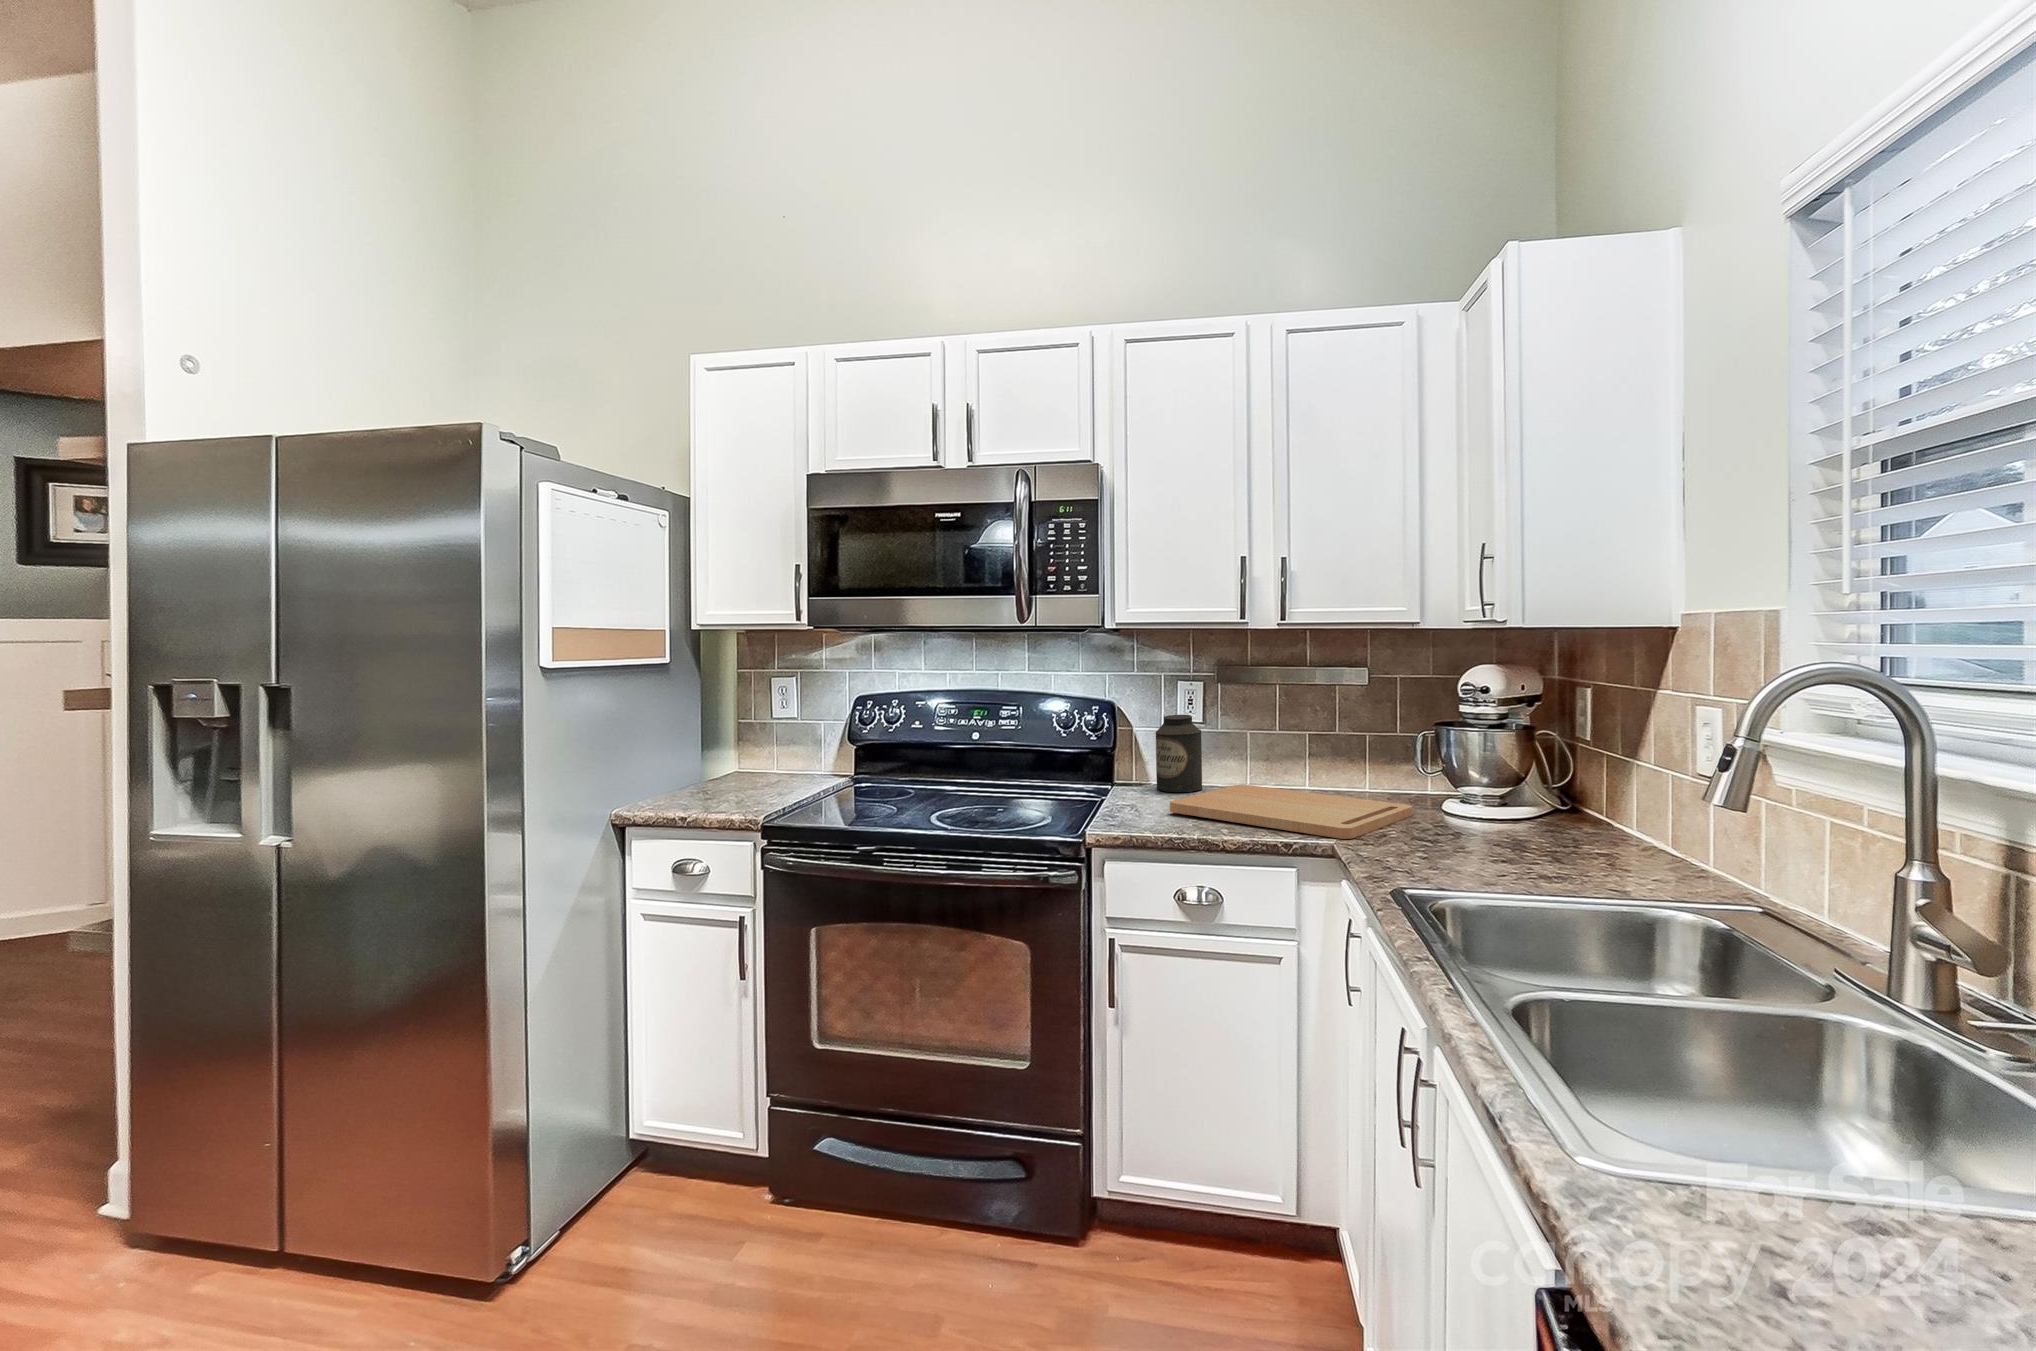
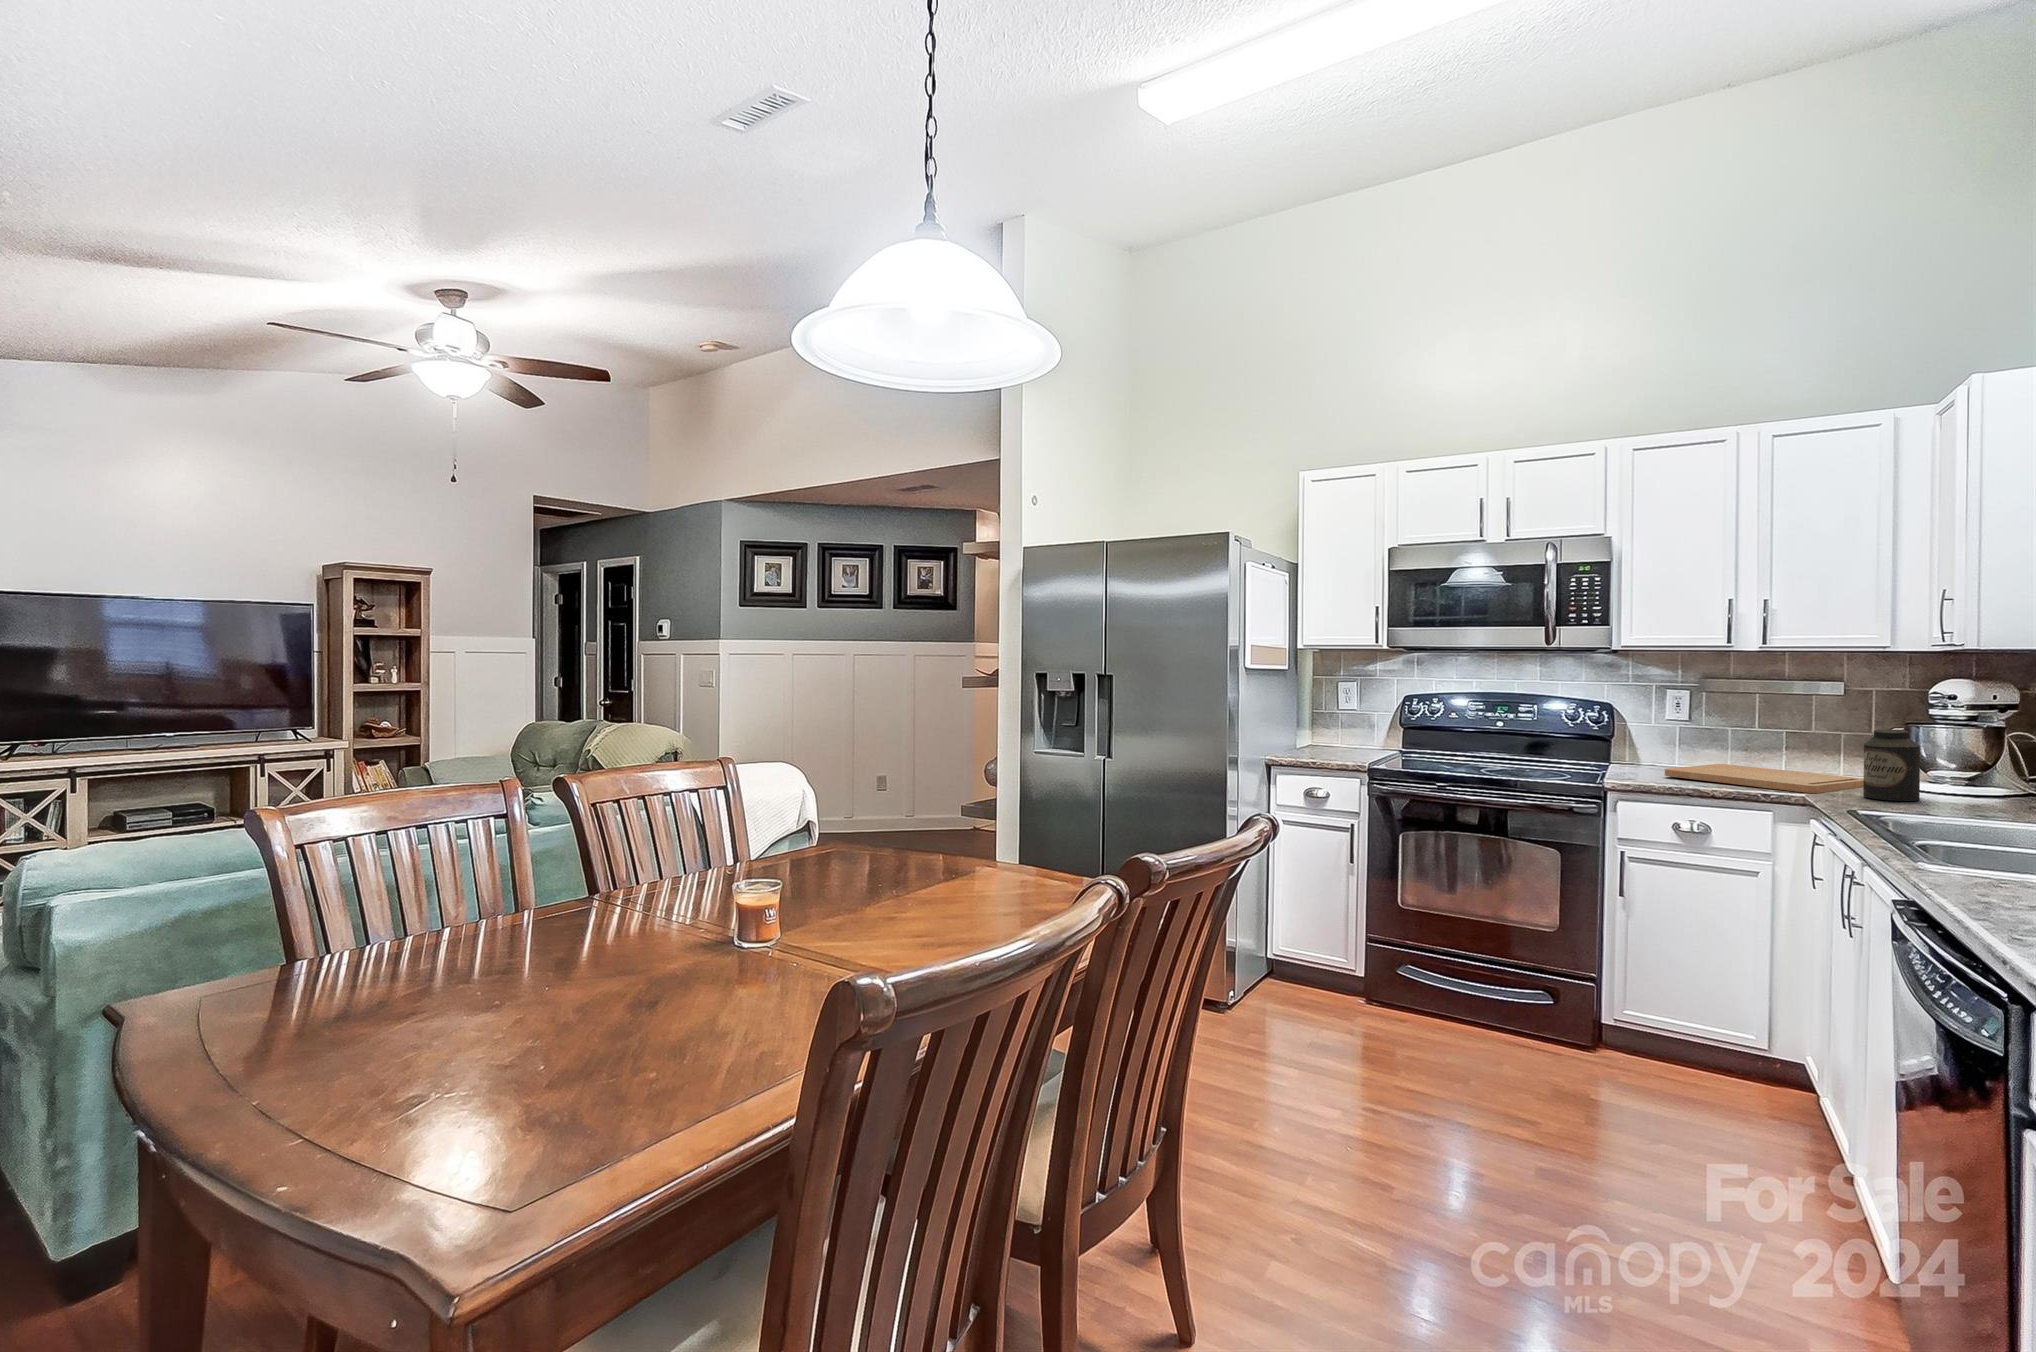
canister: present [1155,715,1202,792] -> present [1863,729,1920,801]

